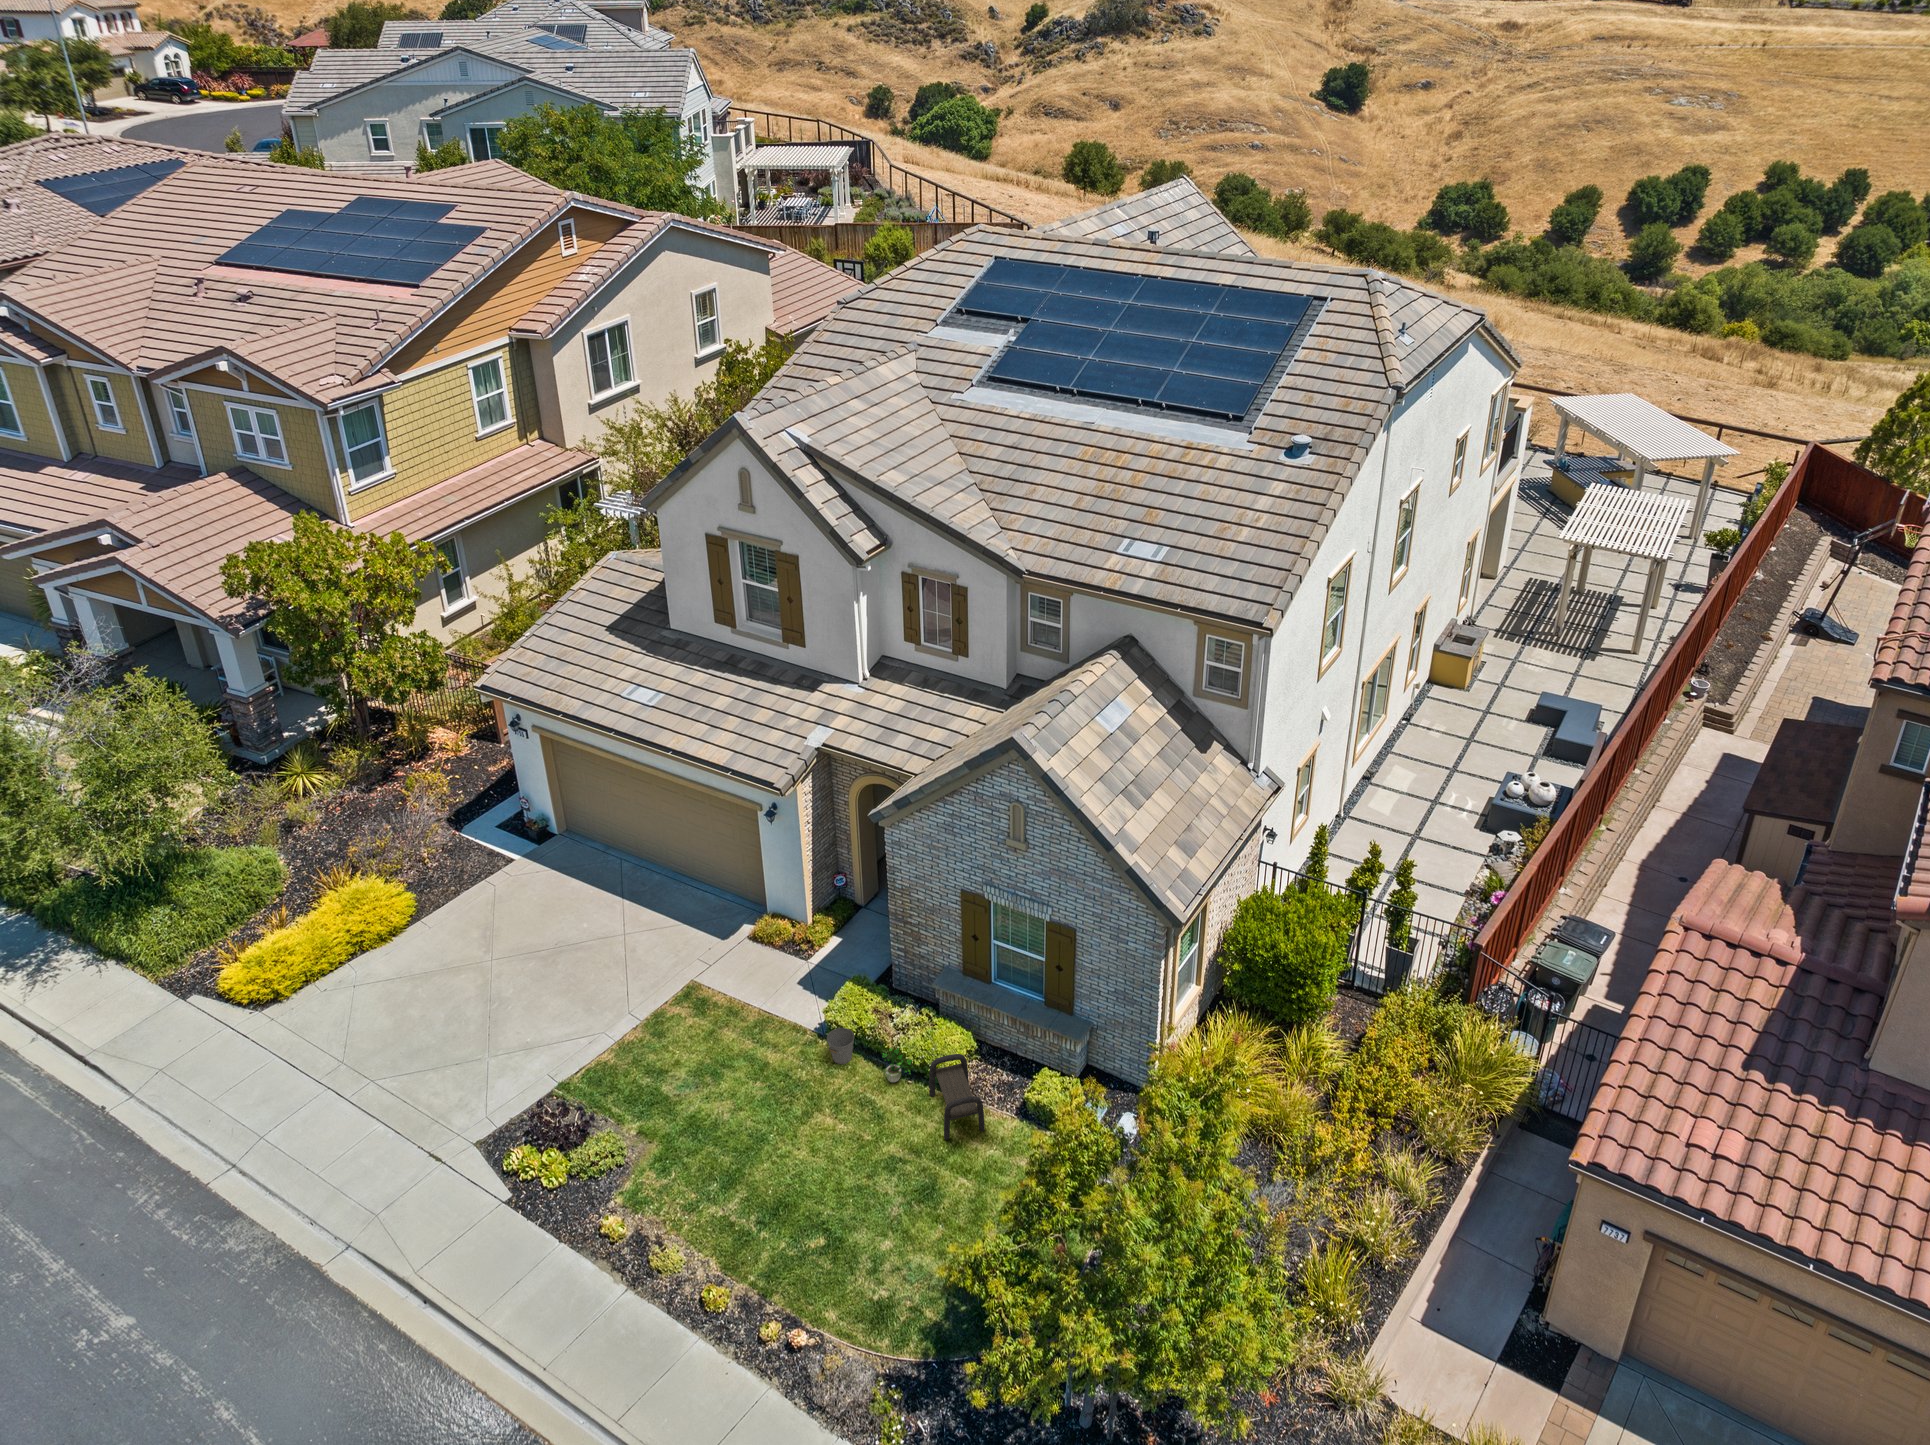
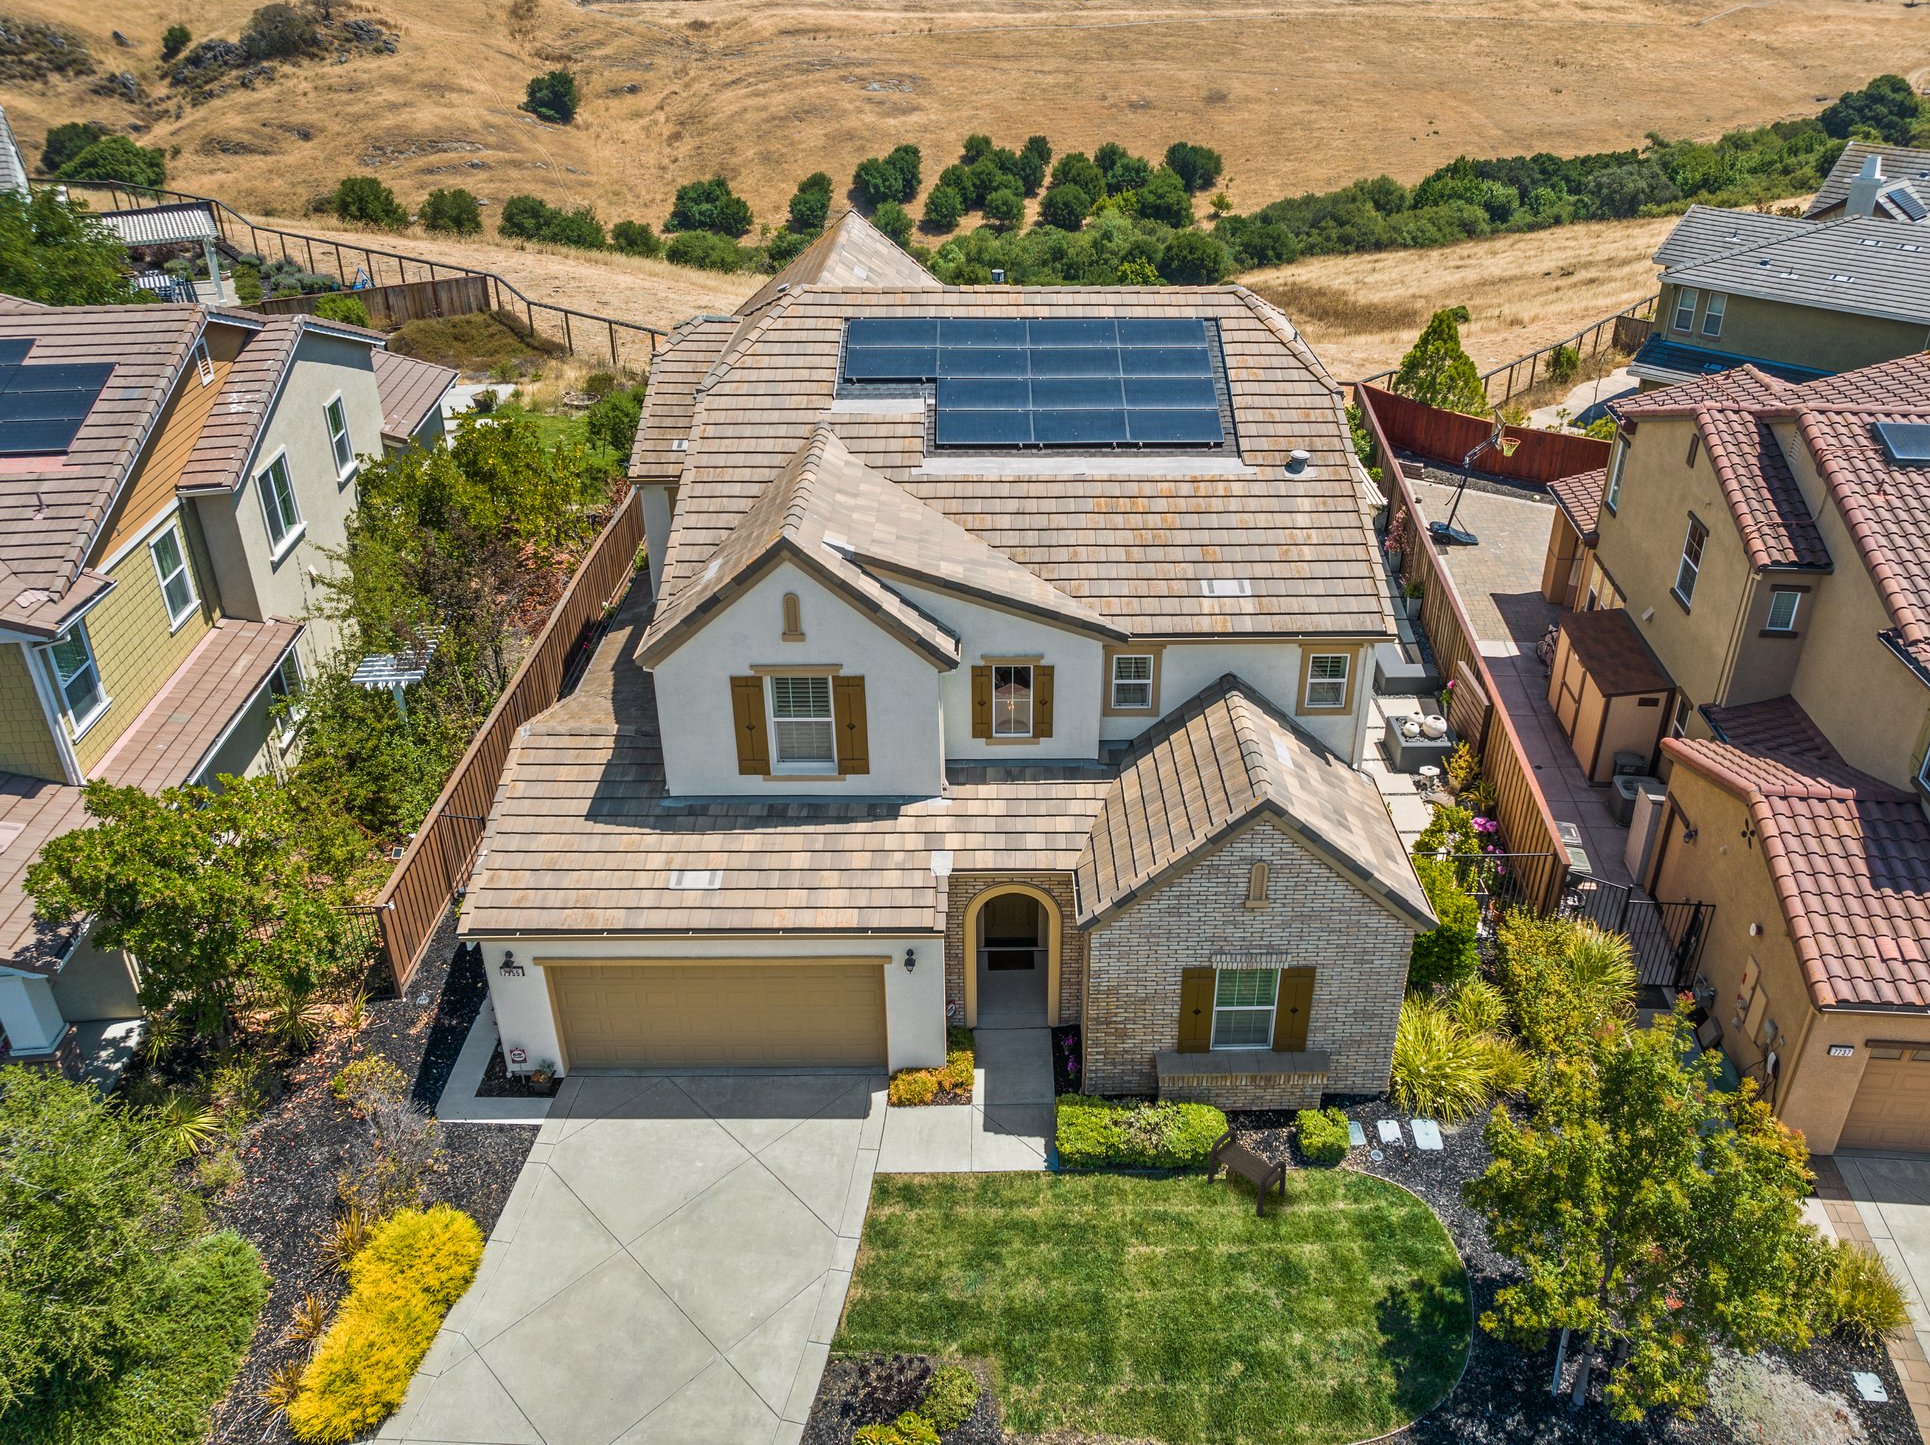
bucket: present [827,1028,854,1064] -> none [1083,1150,1112,1190]
potted plant: present [882,1048,912,1082] -> none [1149,1145,1193,1188]

